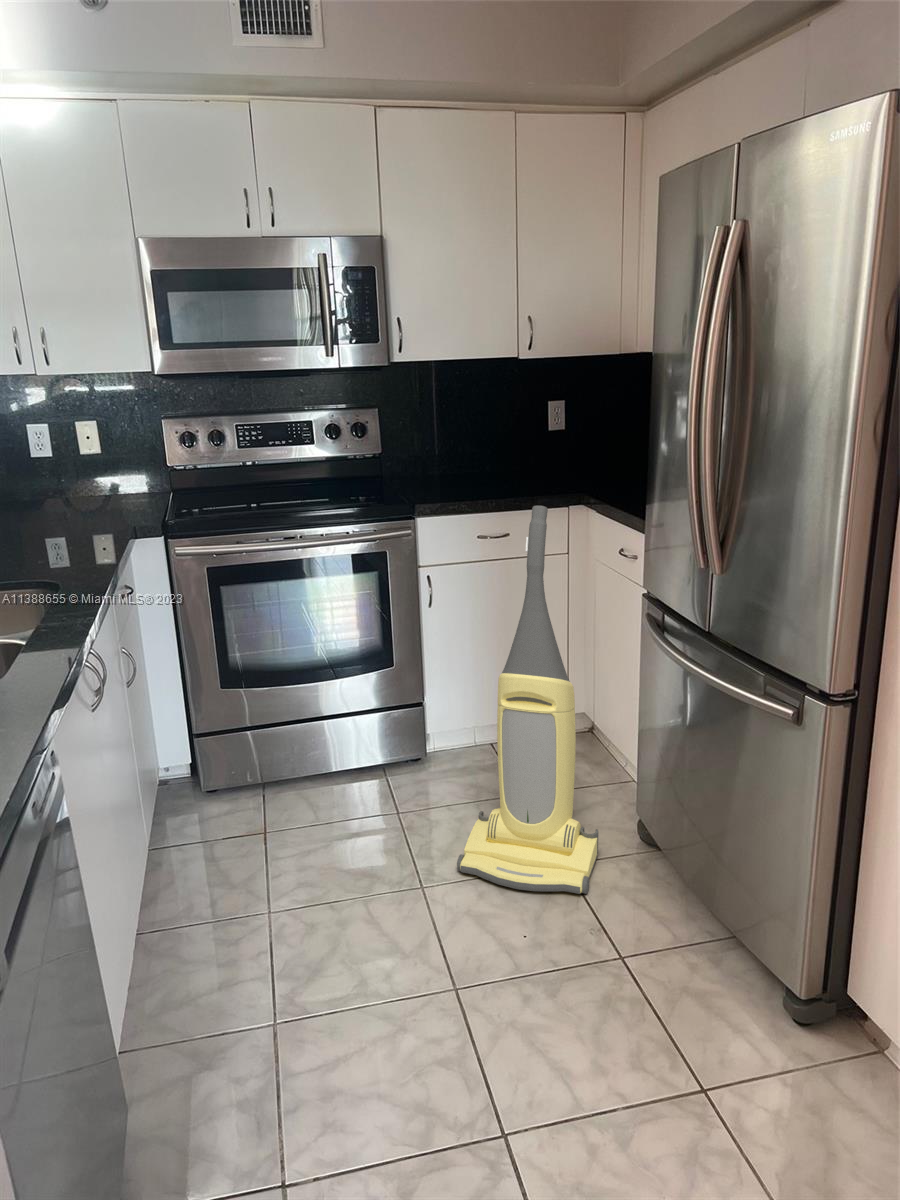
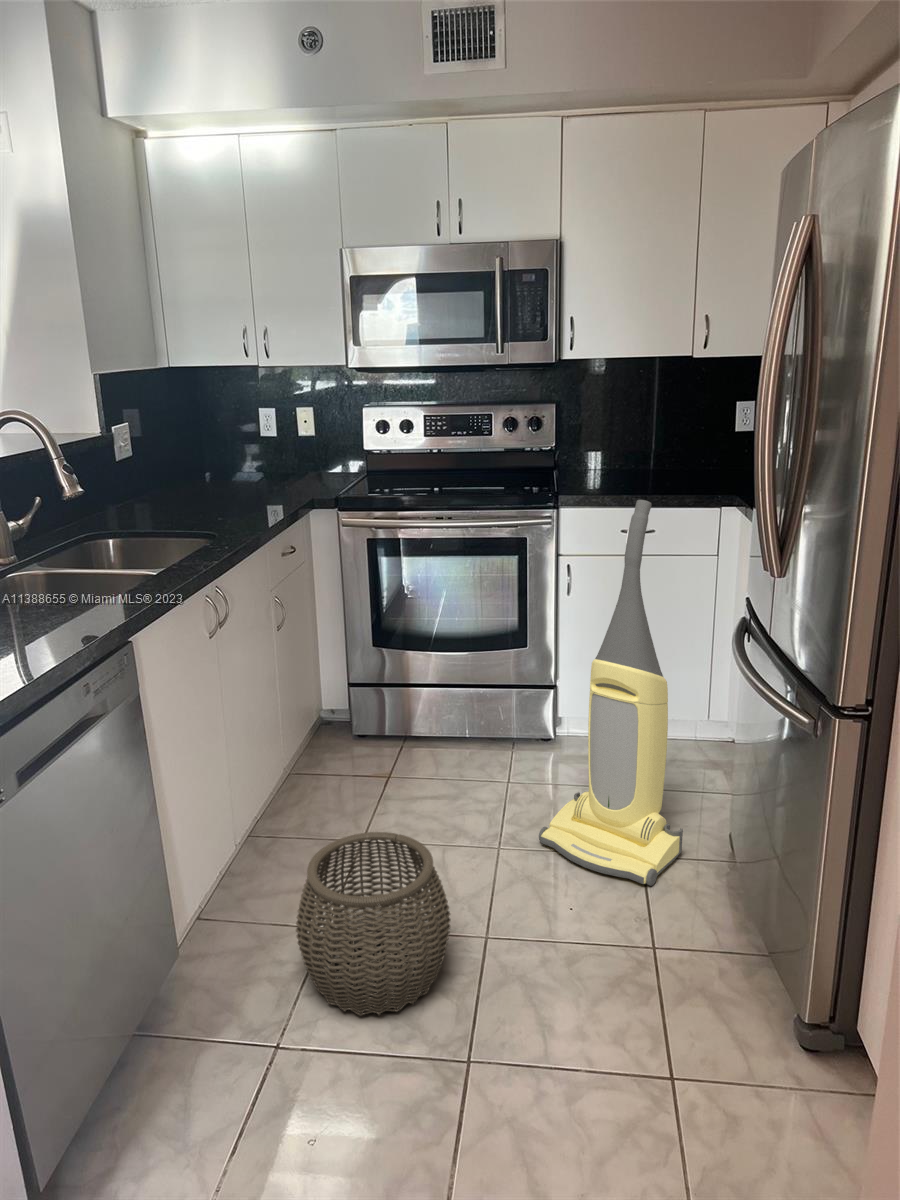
woven basket: none [265,902,441,1120] -> present [296,832,451,1015]

